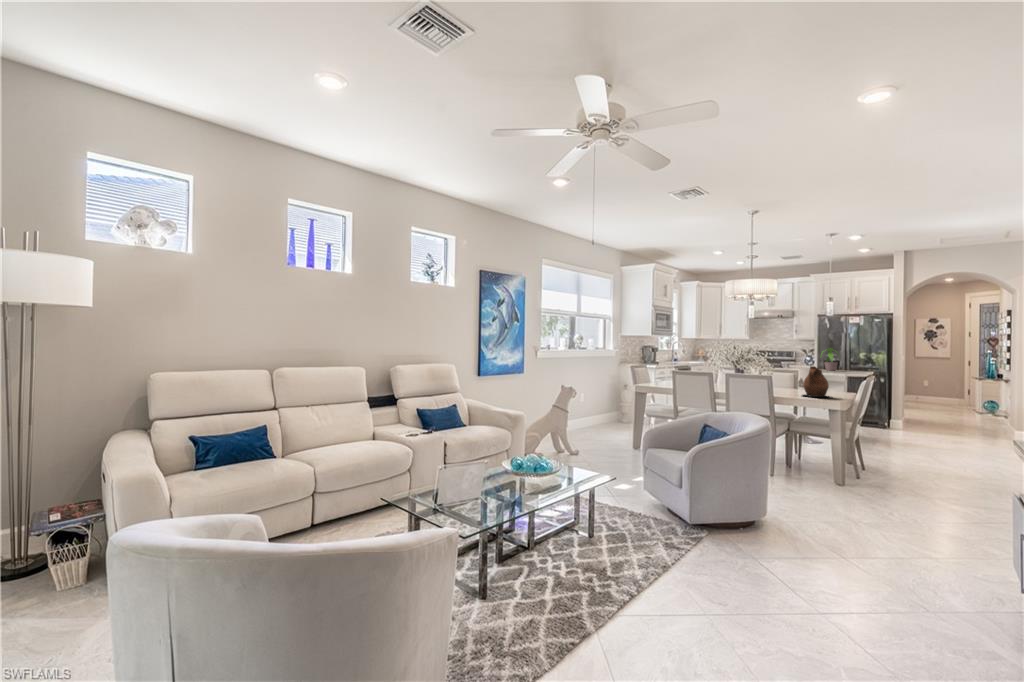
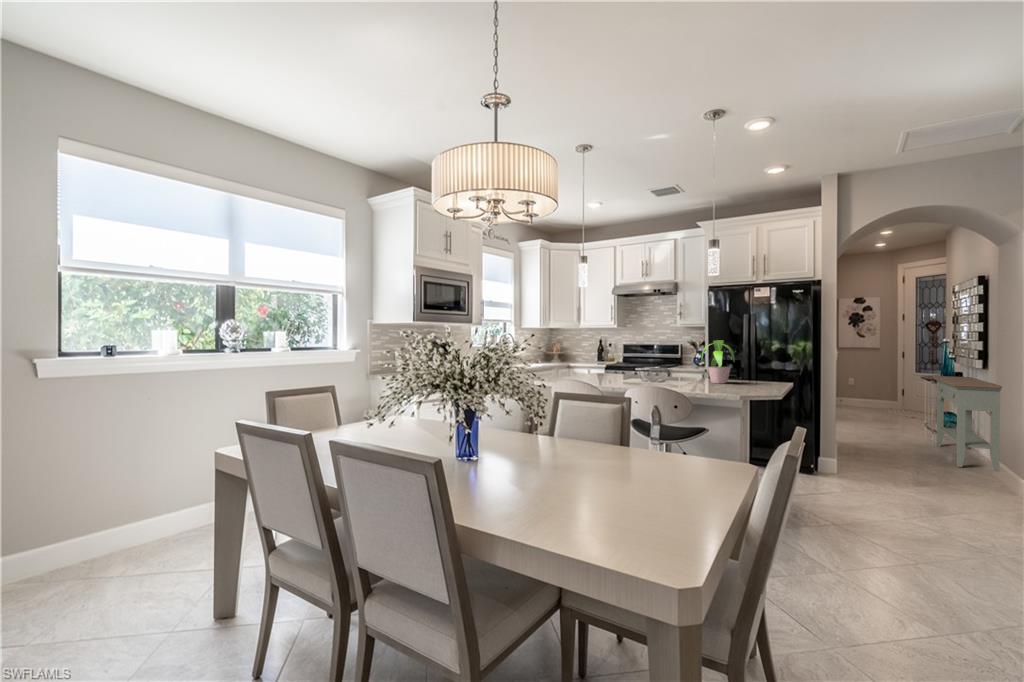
ceramic pitcher: present [803,366,830,397] -> none [585,410,680,518]
console table: none [979,375,1018,433] -> present [932,376,1002,471]

